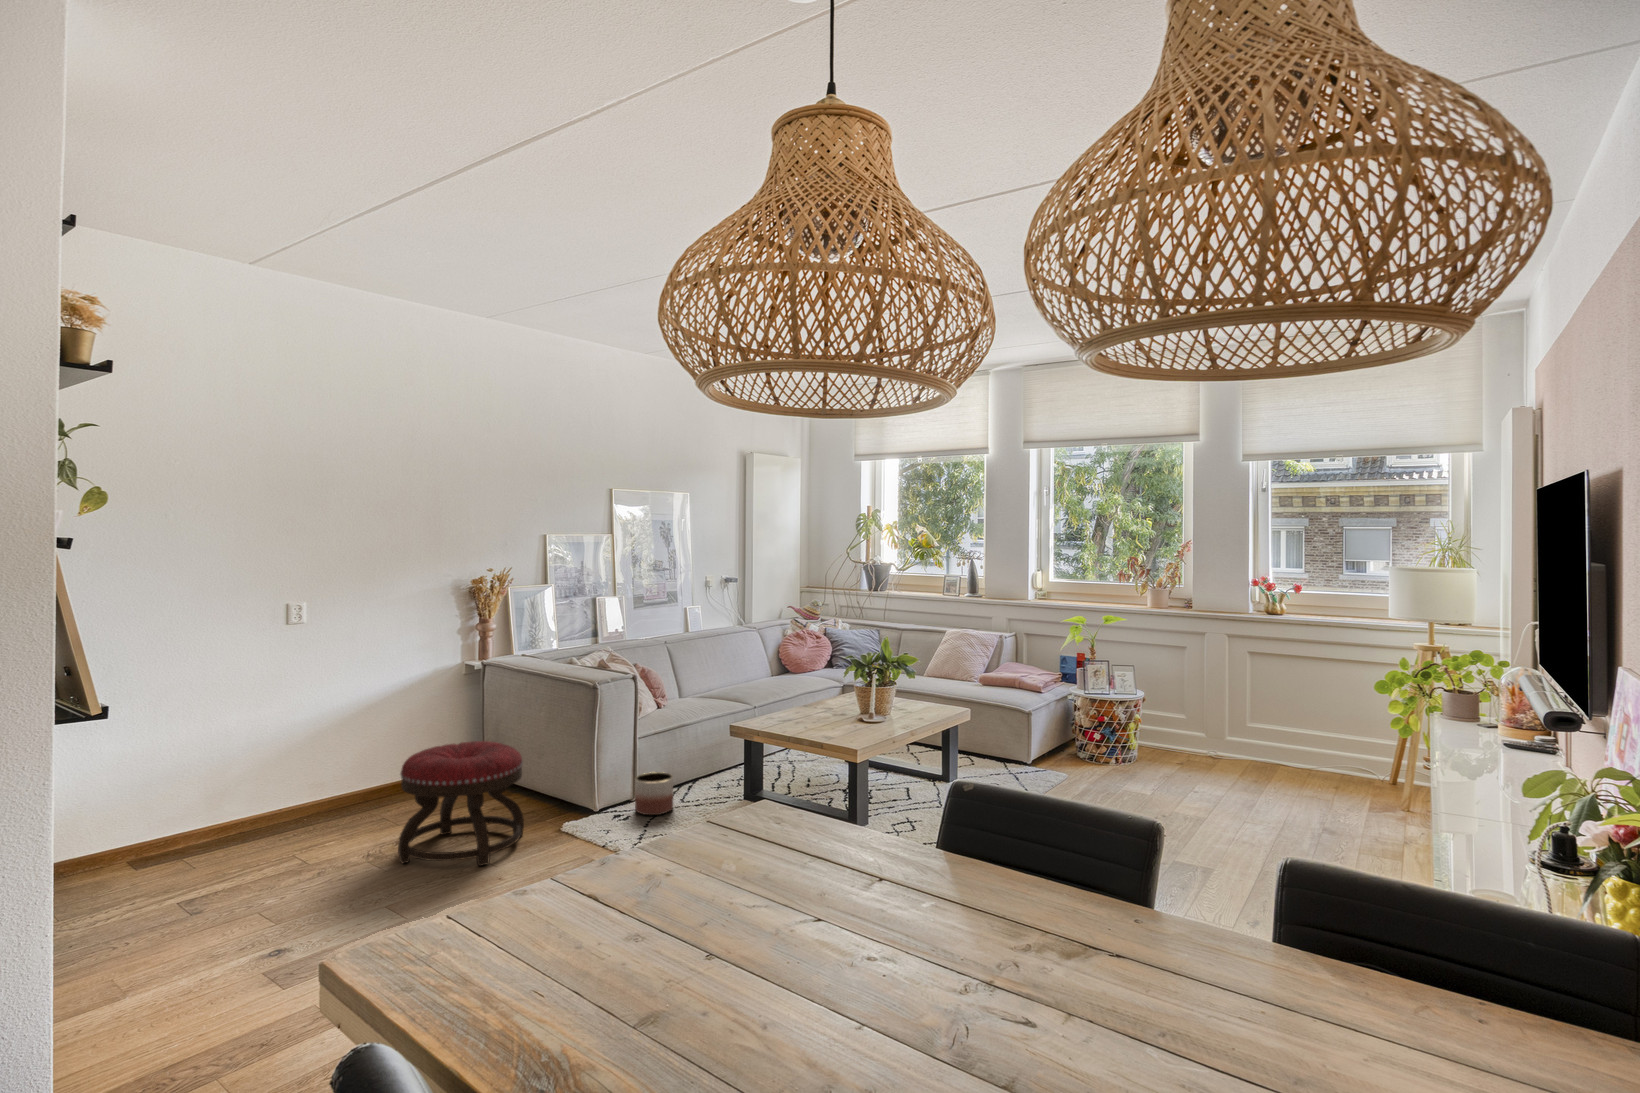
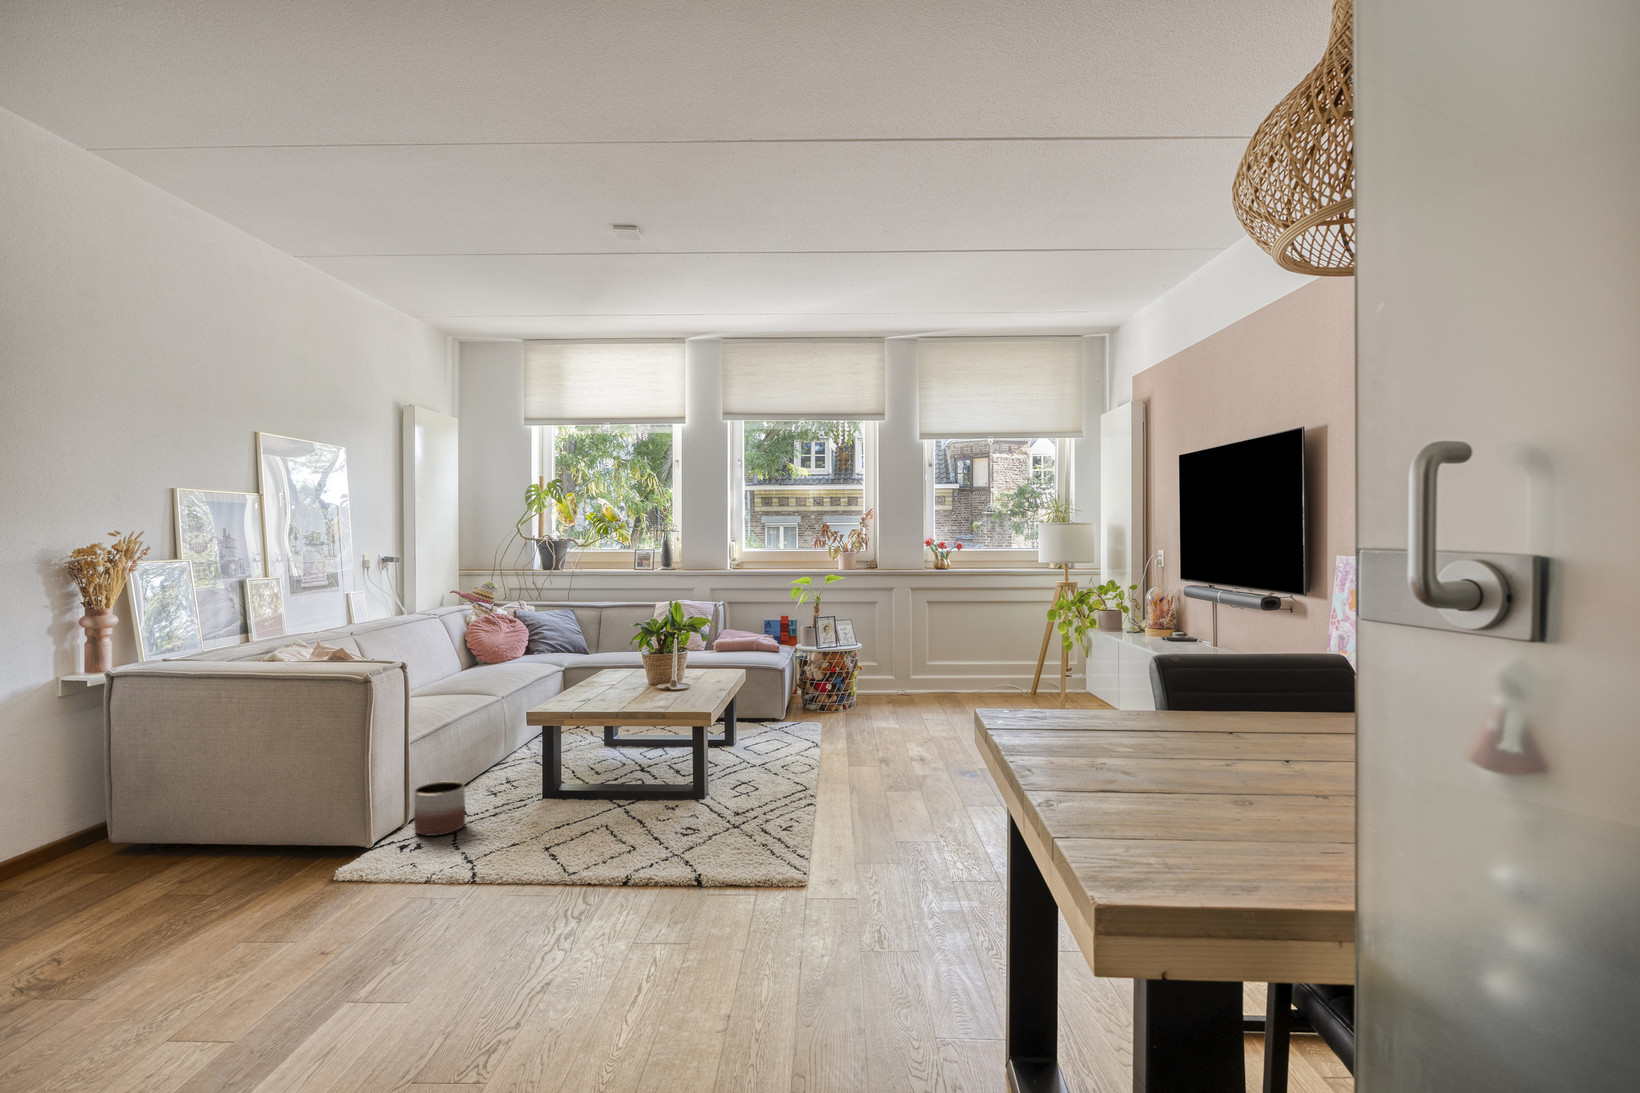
ottoman: present [398,741,524,866] -> none [102,770,302,966]

